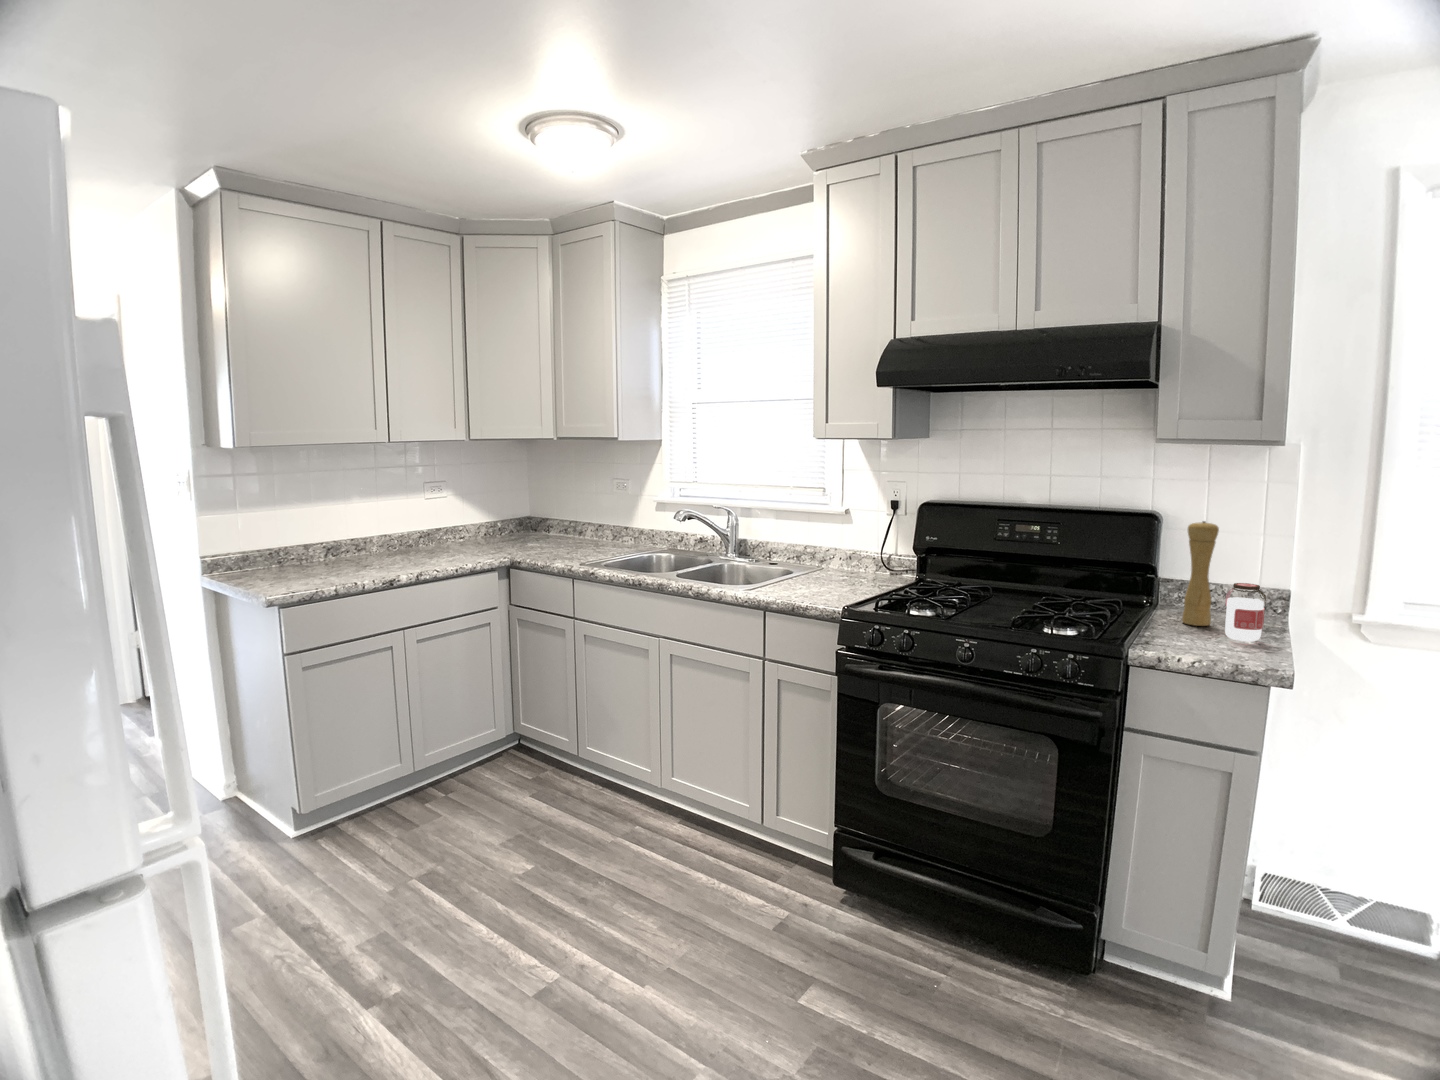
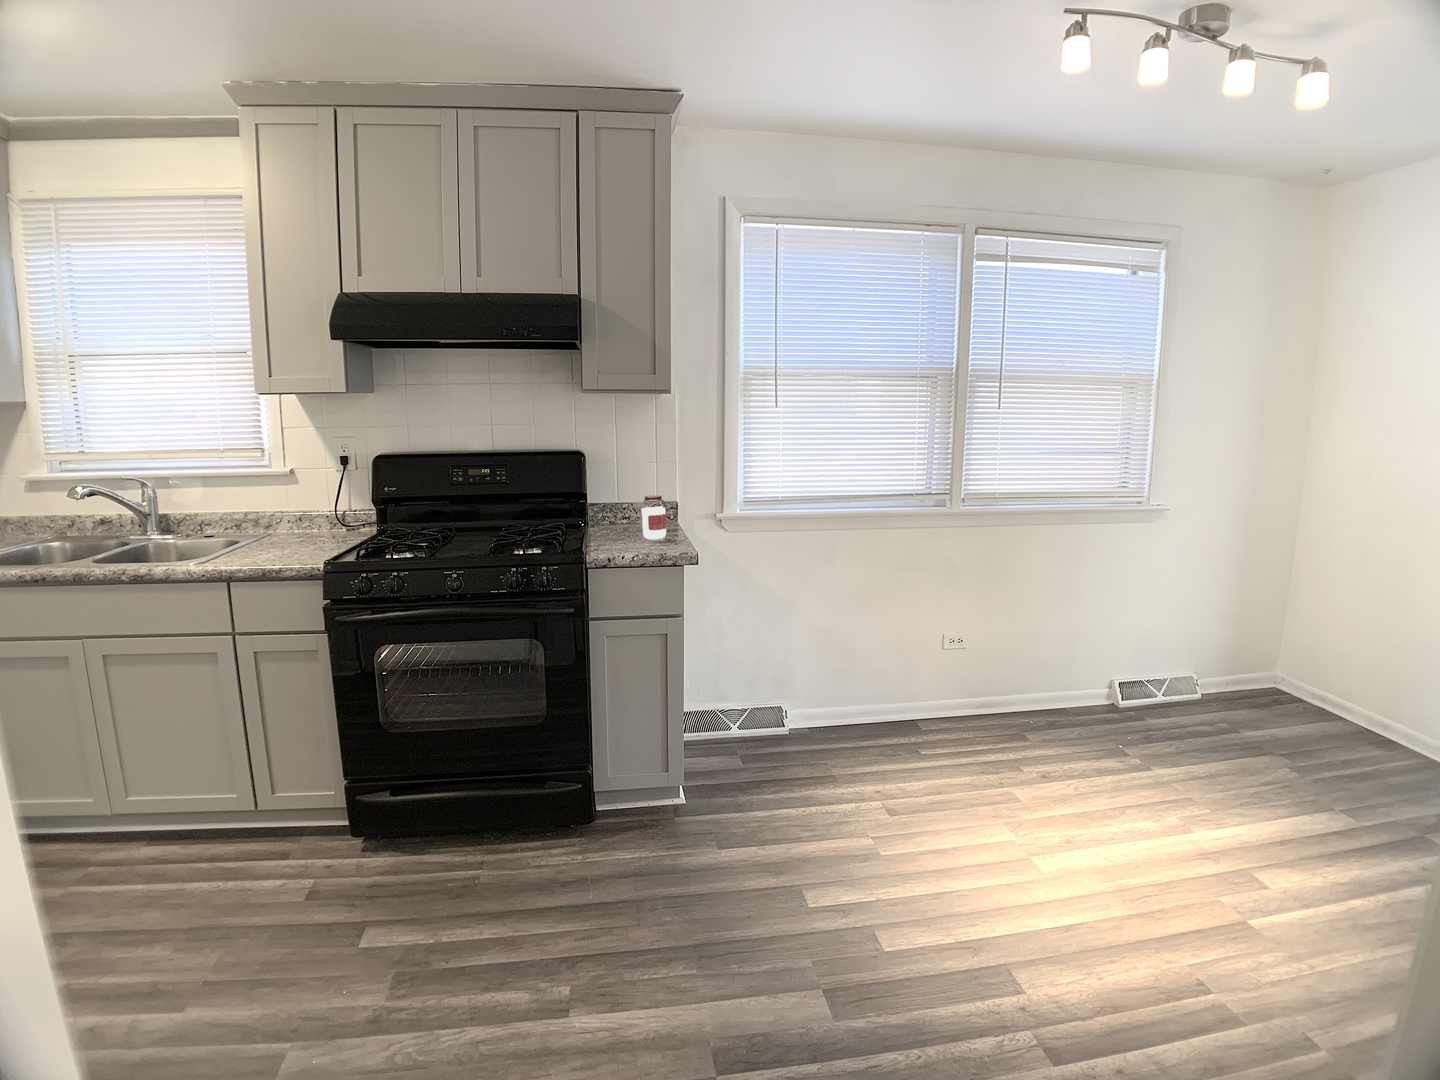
pepper mill: present [1182,521,1219,626] -> none [608,451,632,534]

